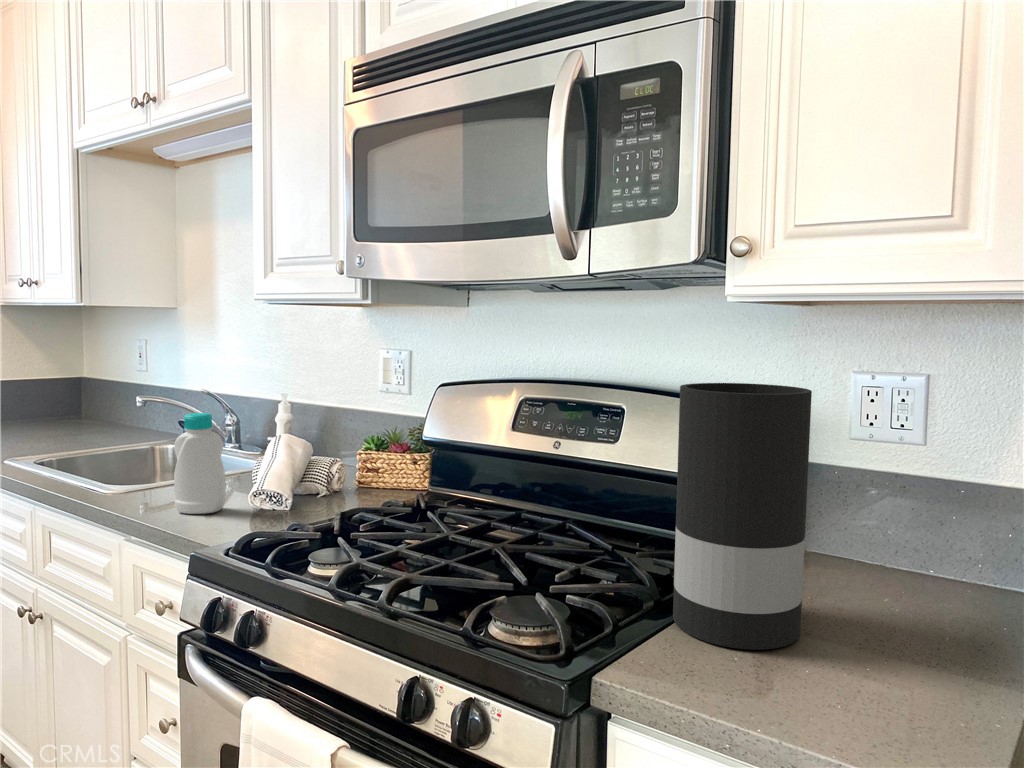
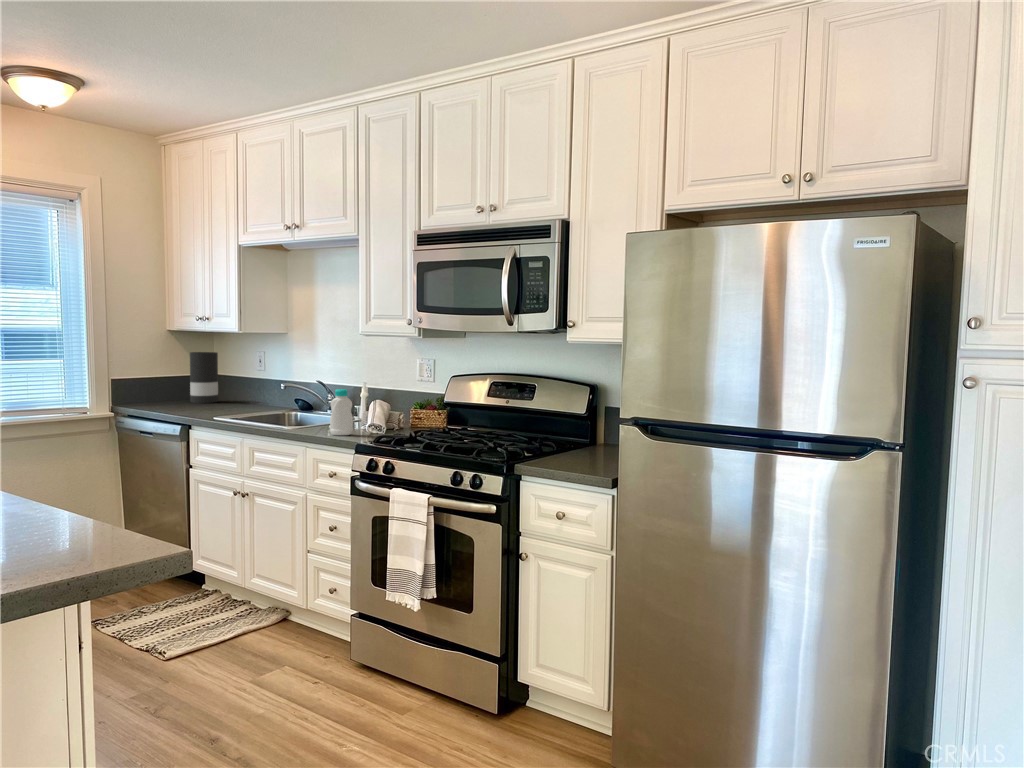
vase: present [673,383,812,650] -> present [190,352,218,403]

